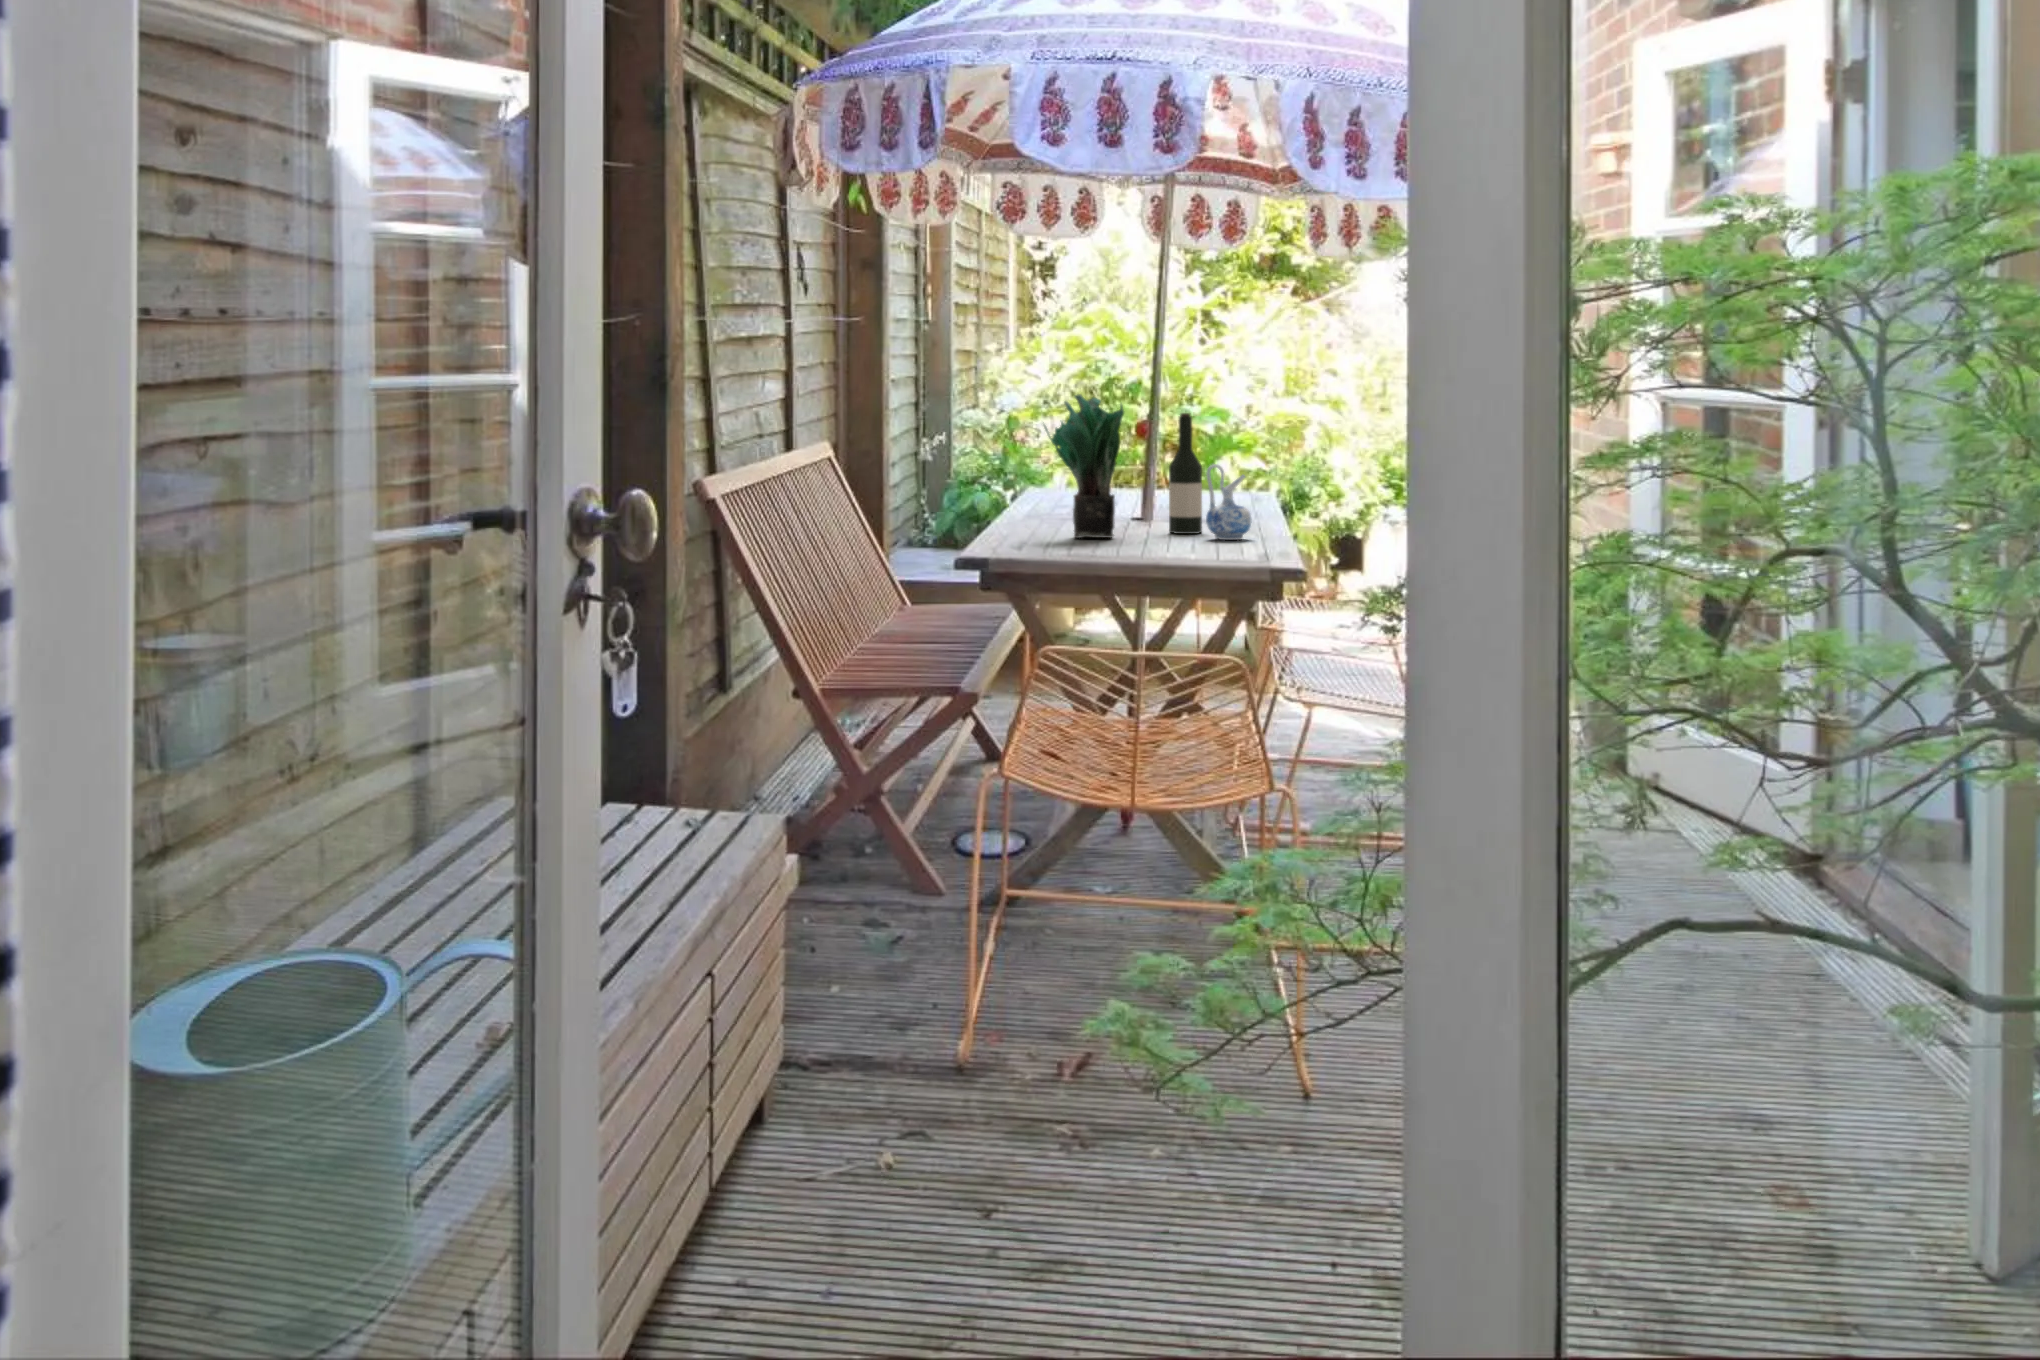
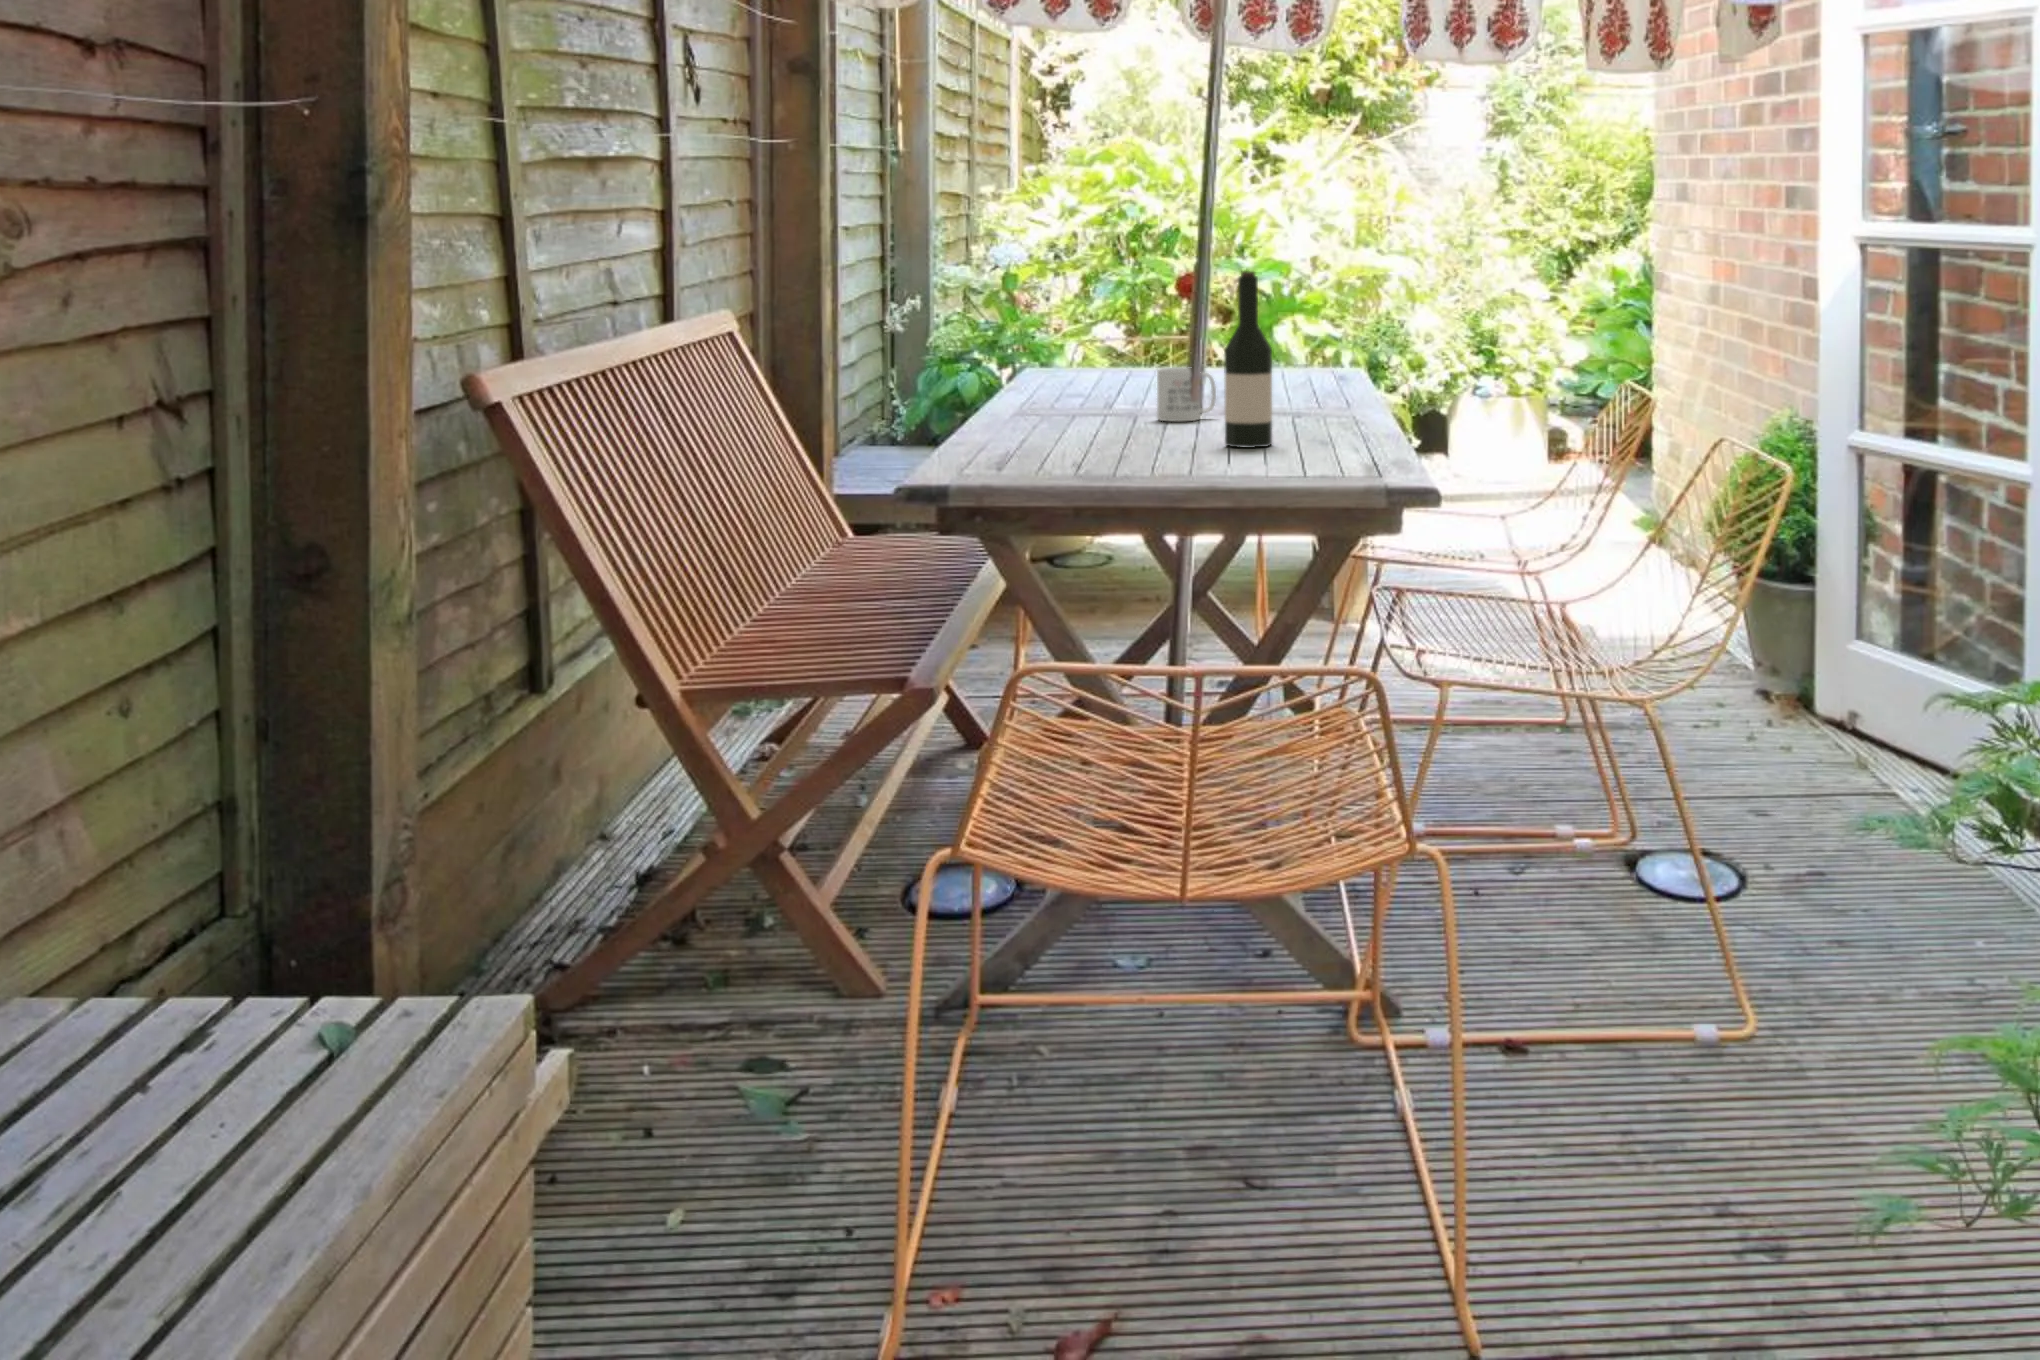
potted plant: present [1044,394,1124,538] -> none [1036,244,1160,458]
ceramic pitcher: present [1206,464,1251,540] -> none [1280,347,1346,458]
mug: none [1123,481,1165,519] -> present [1157,367,1216,421]

